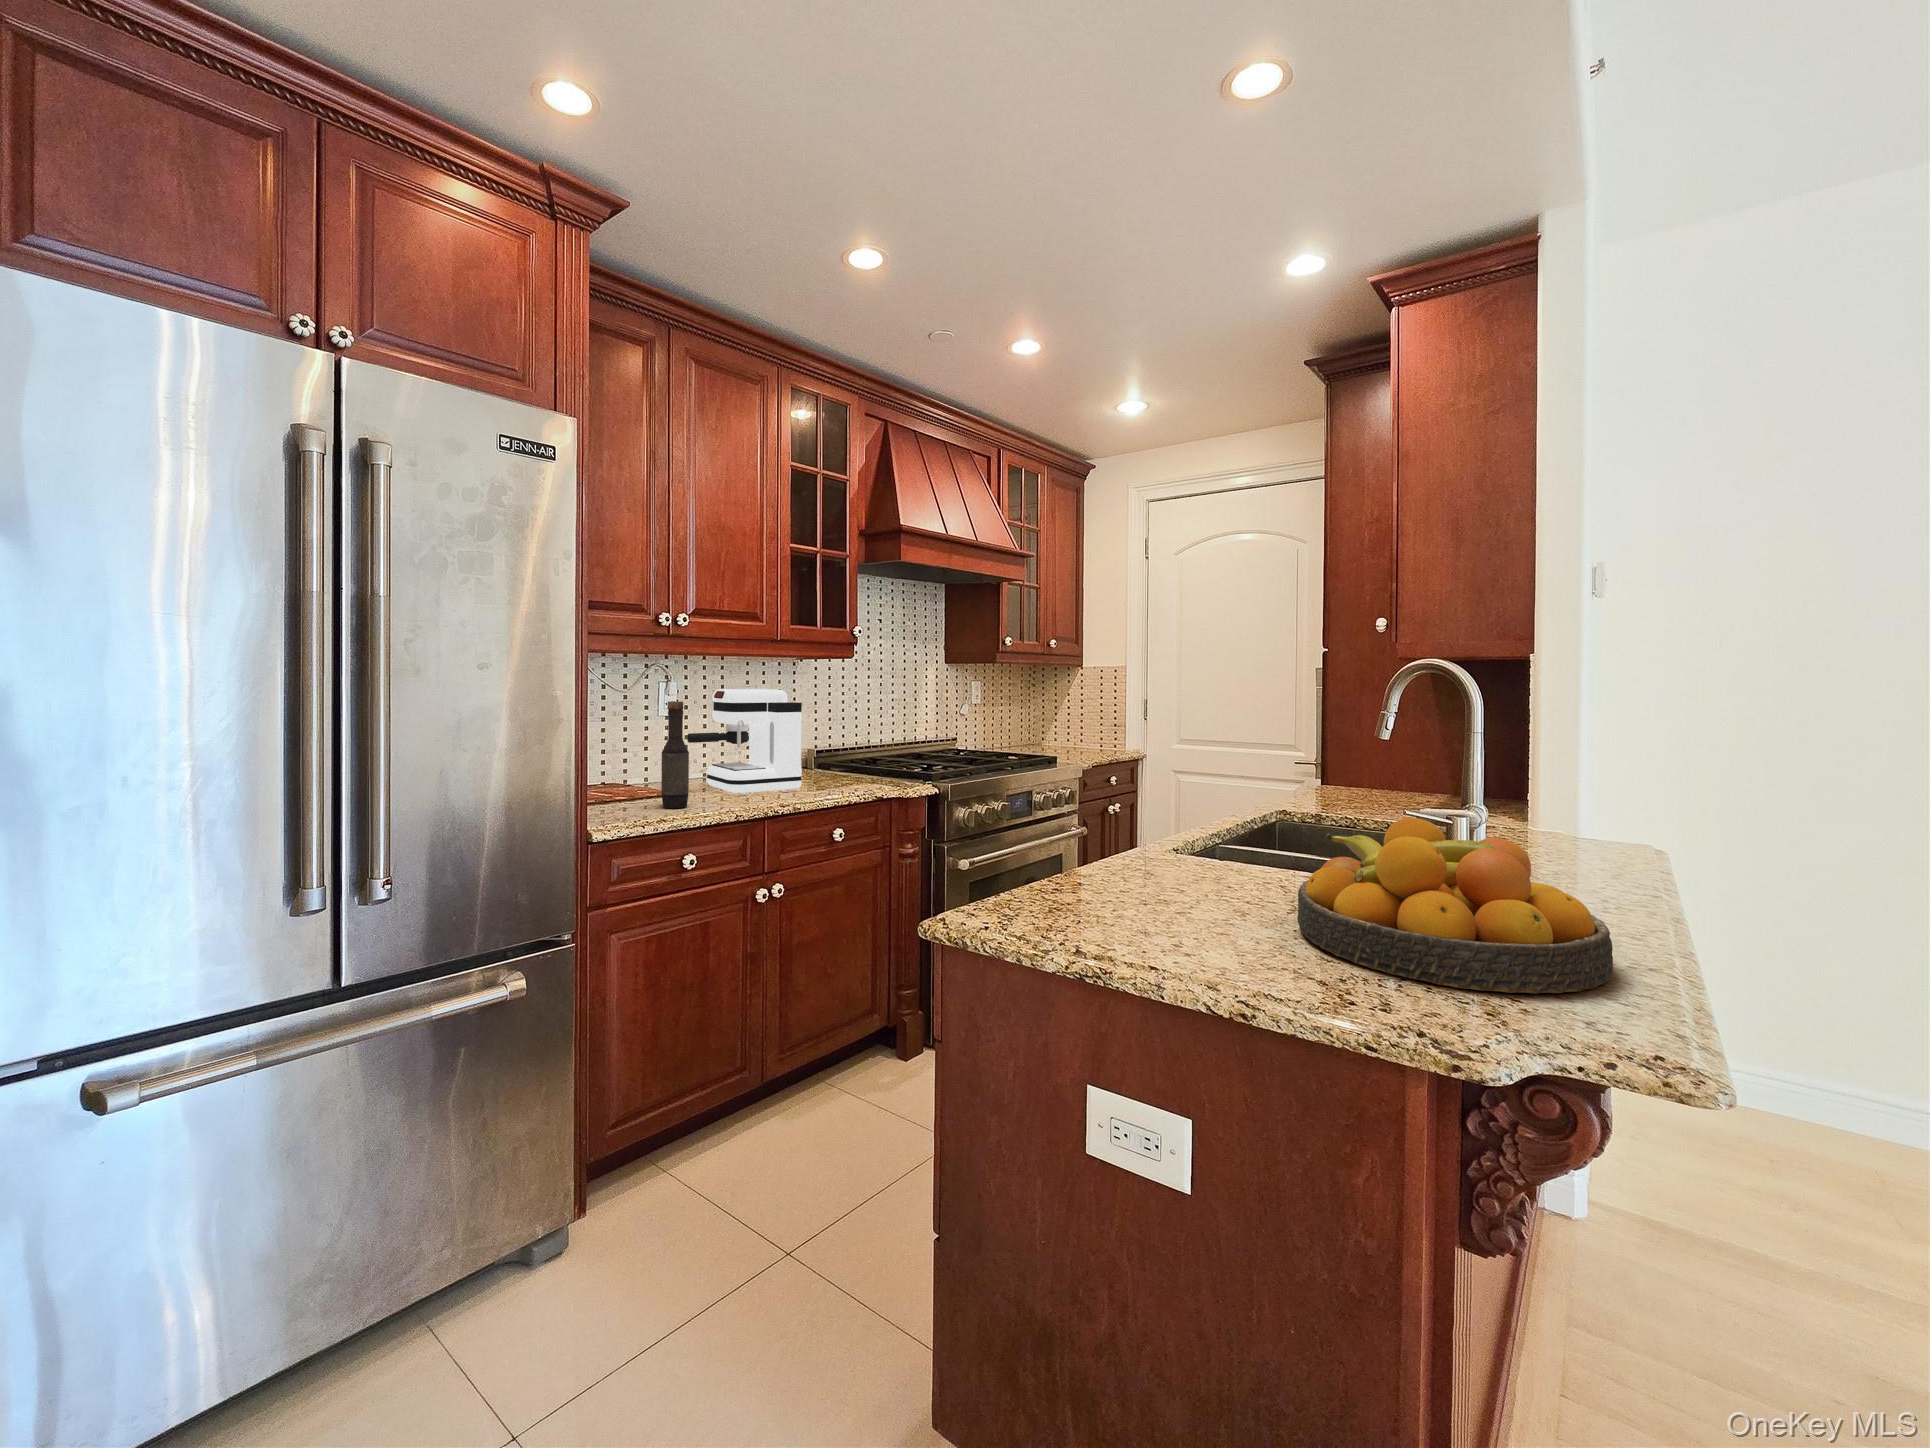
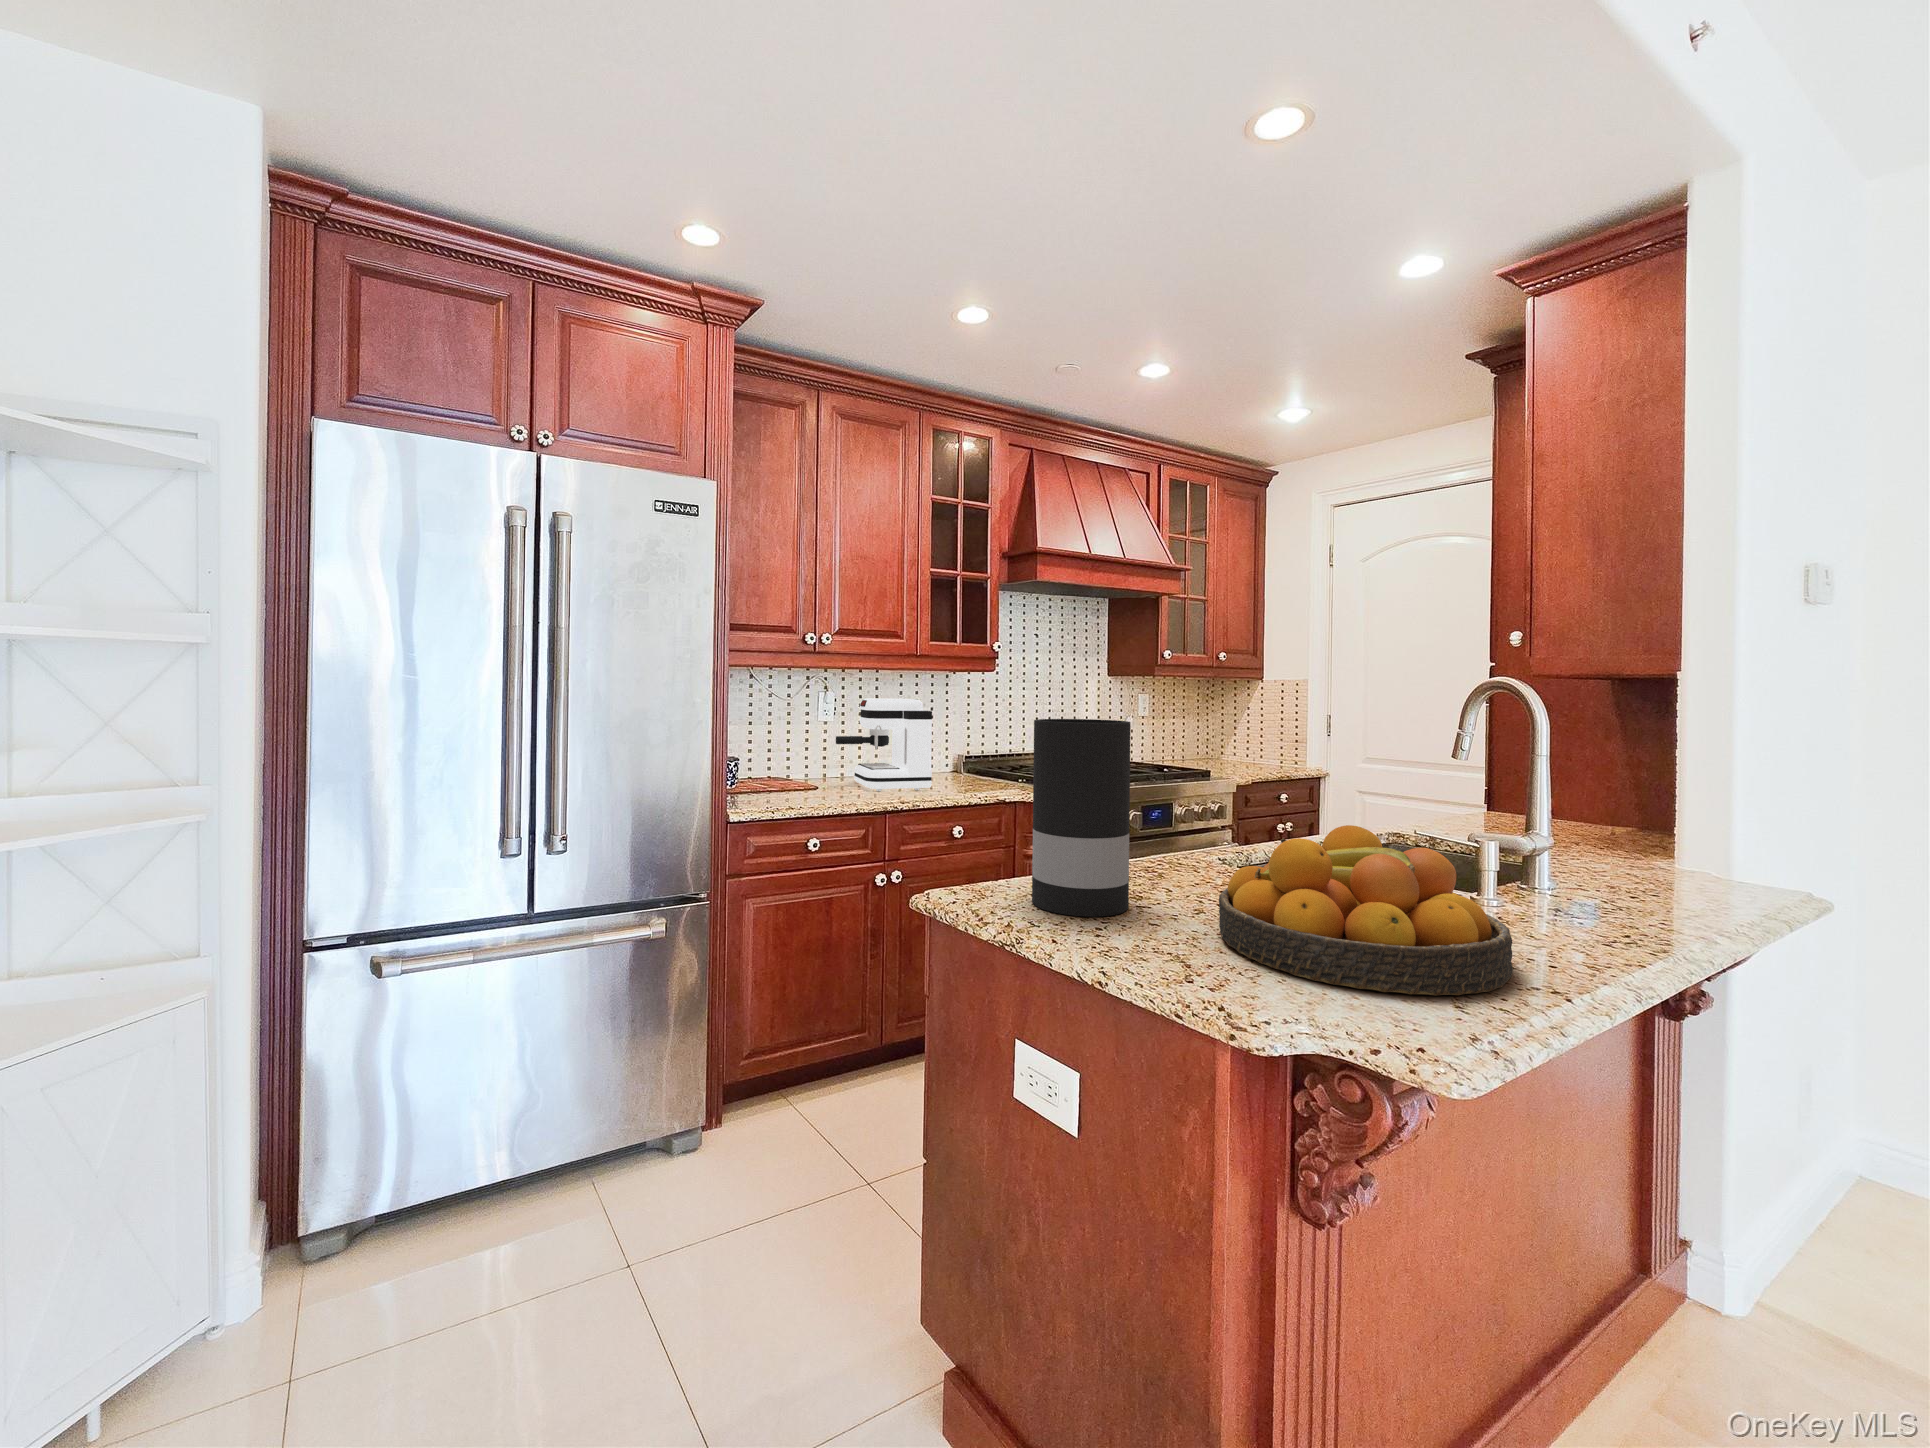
bottle: present [661,701,689,809] -> none [803,708,825,799]
vase: none [1077,713,1189,935] -> present [1032,719,1131,917]

